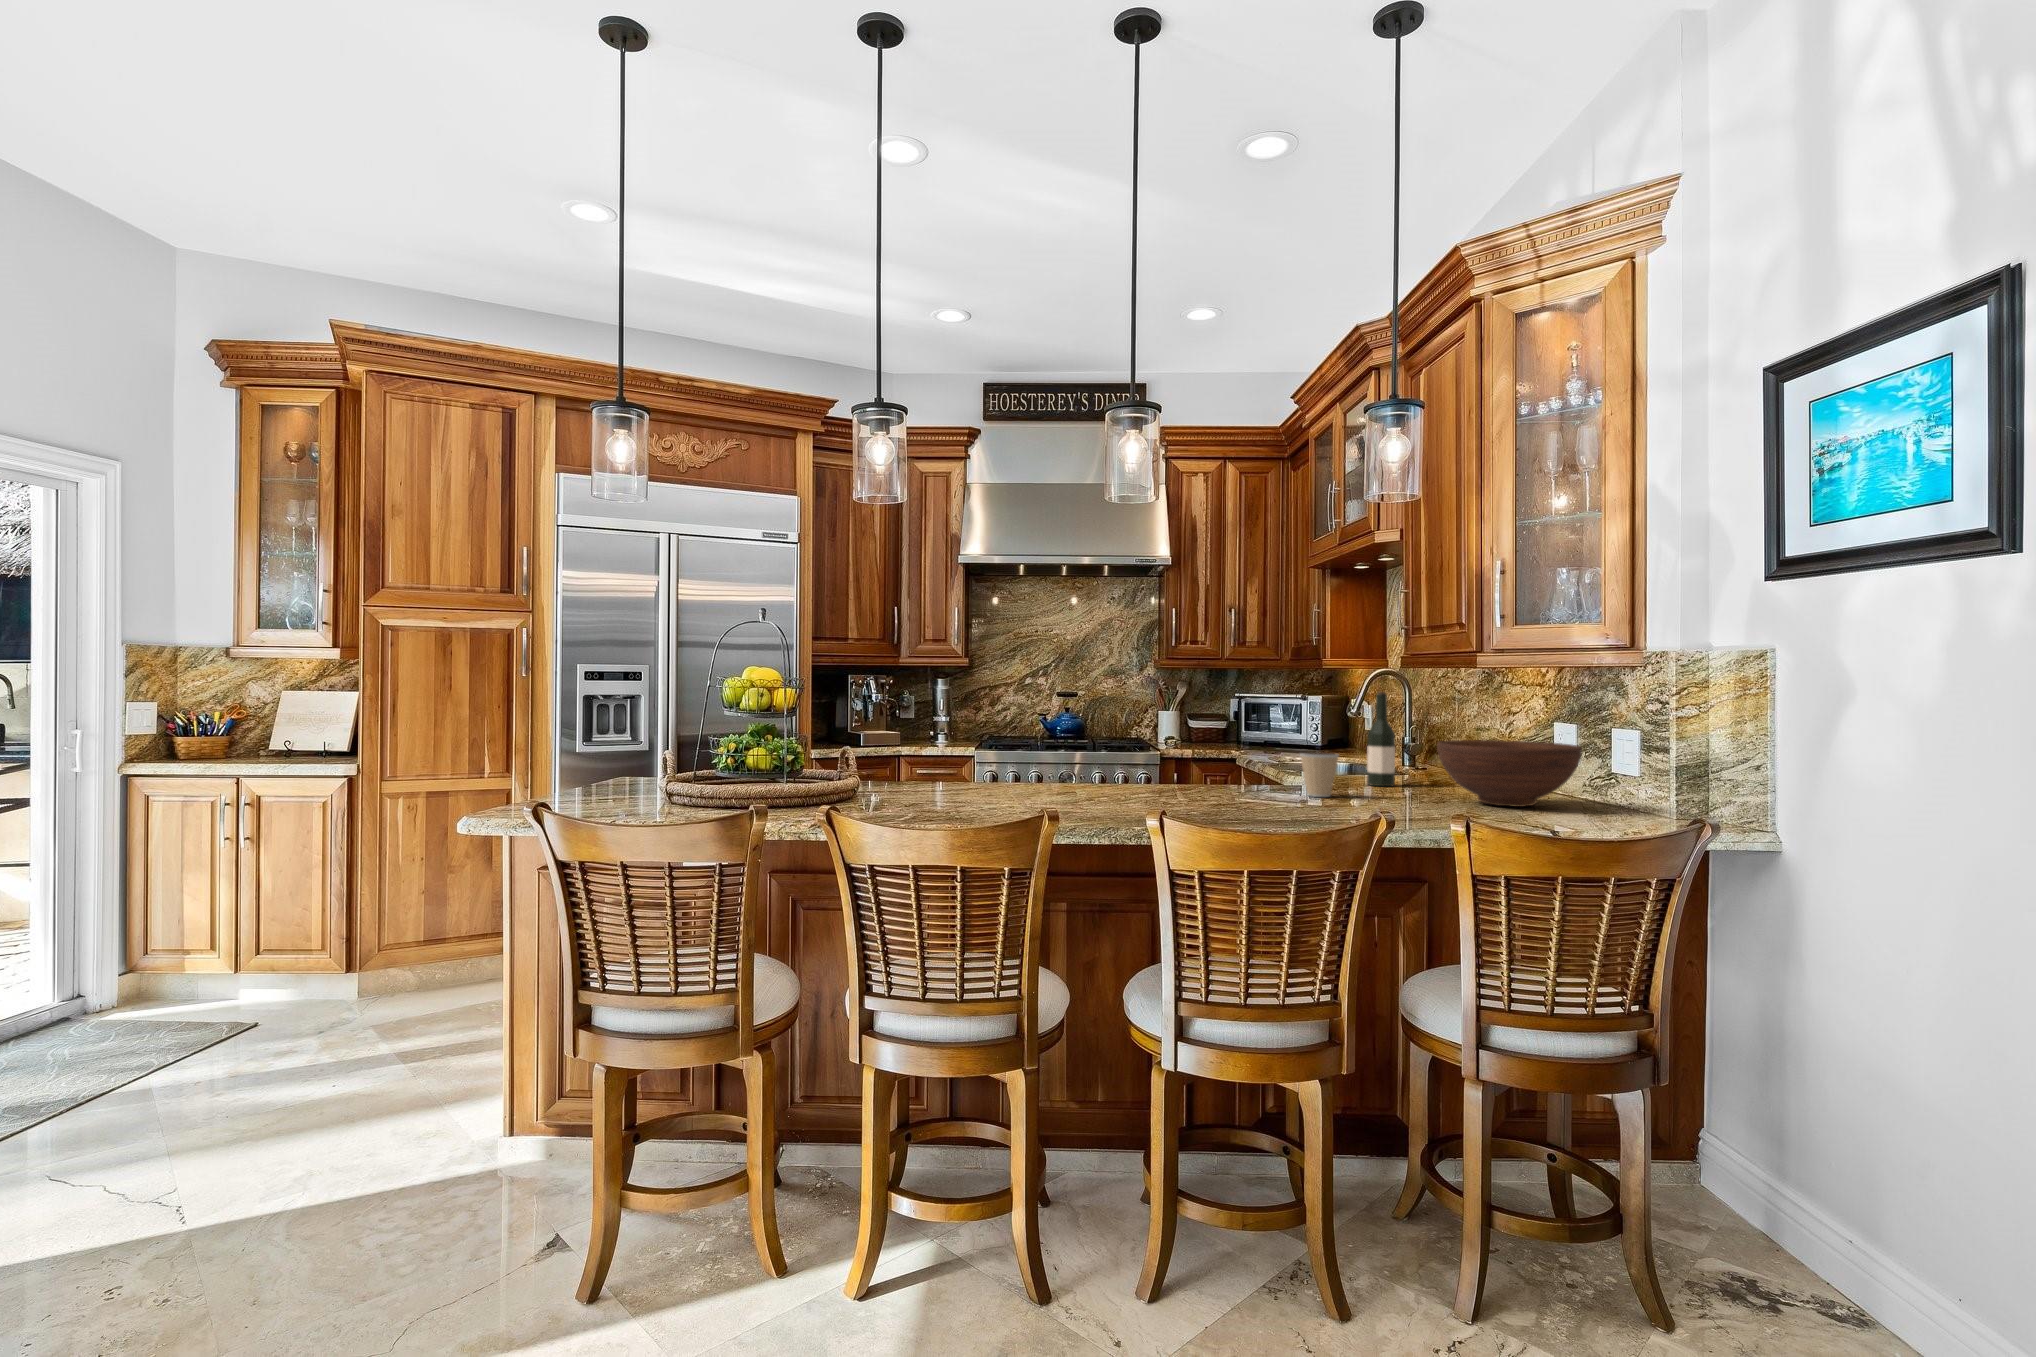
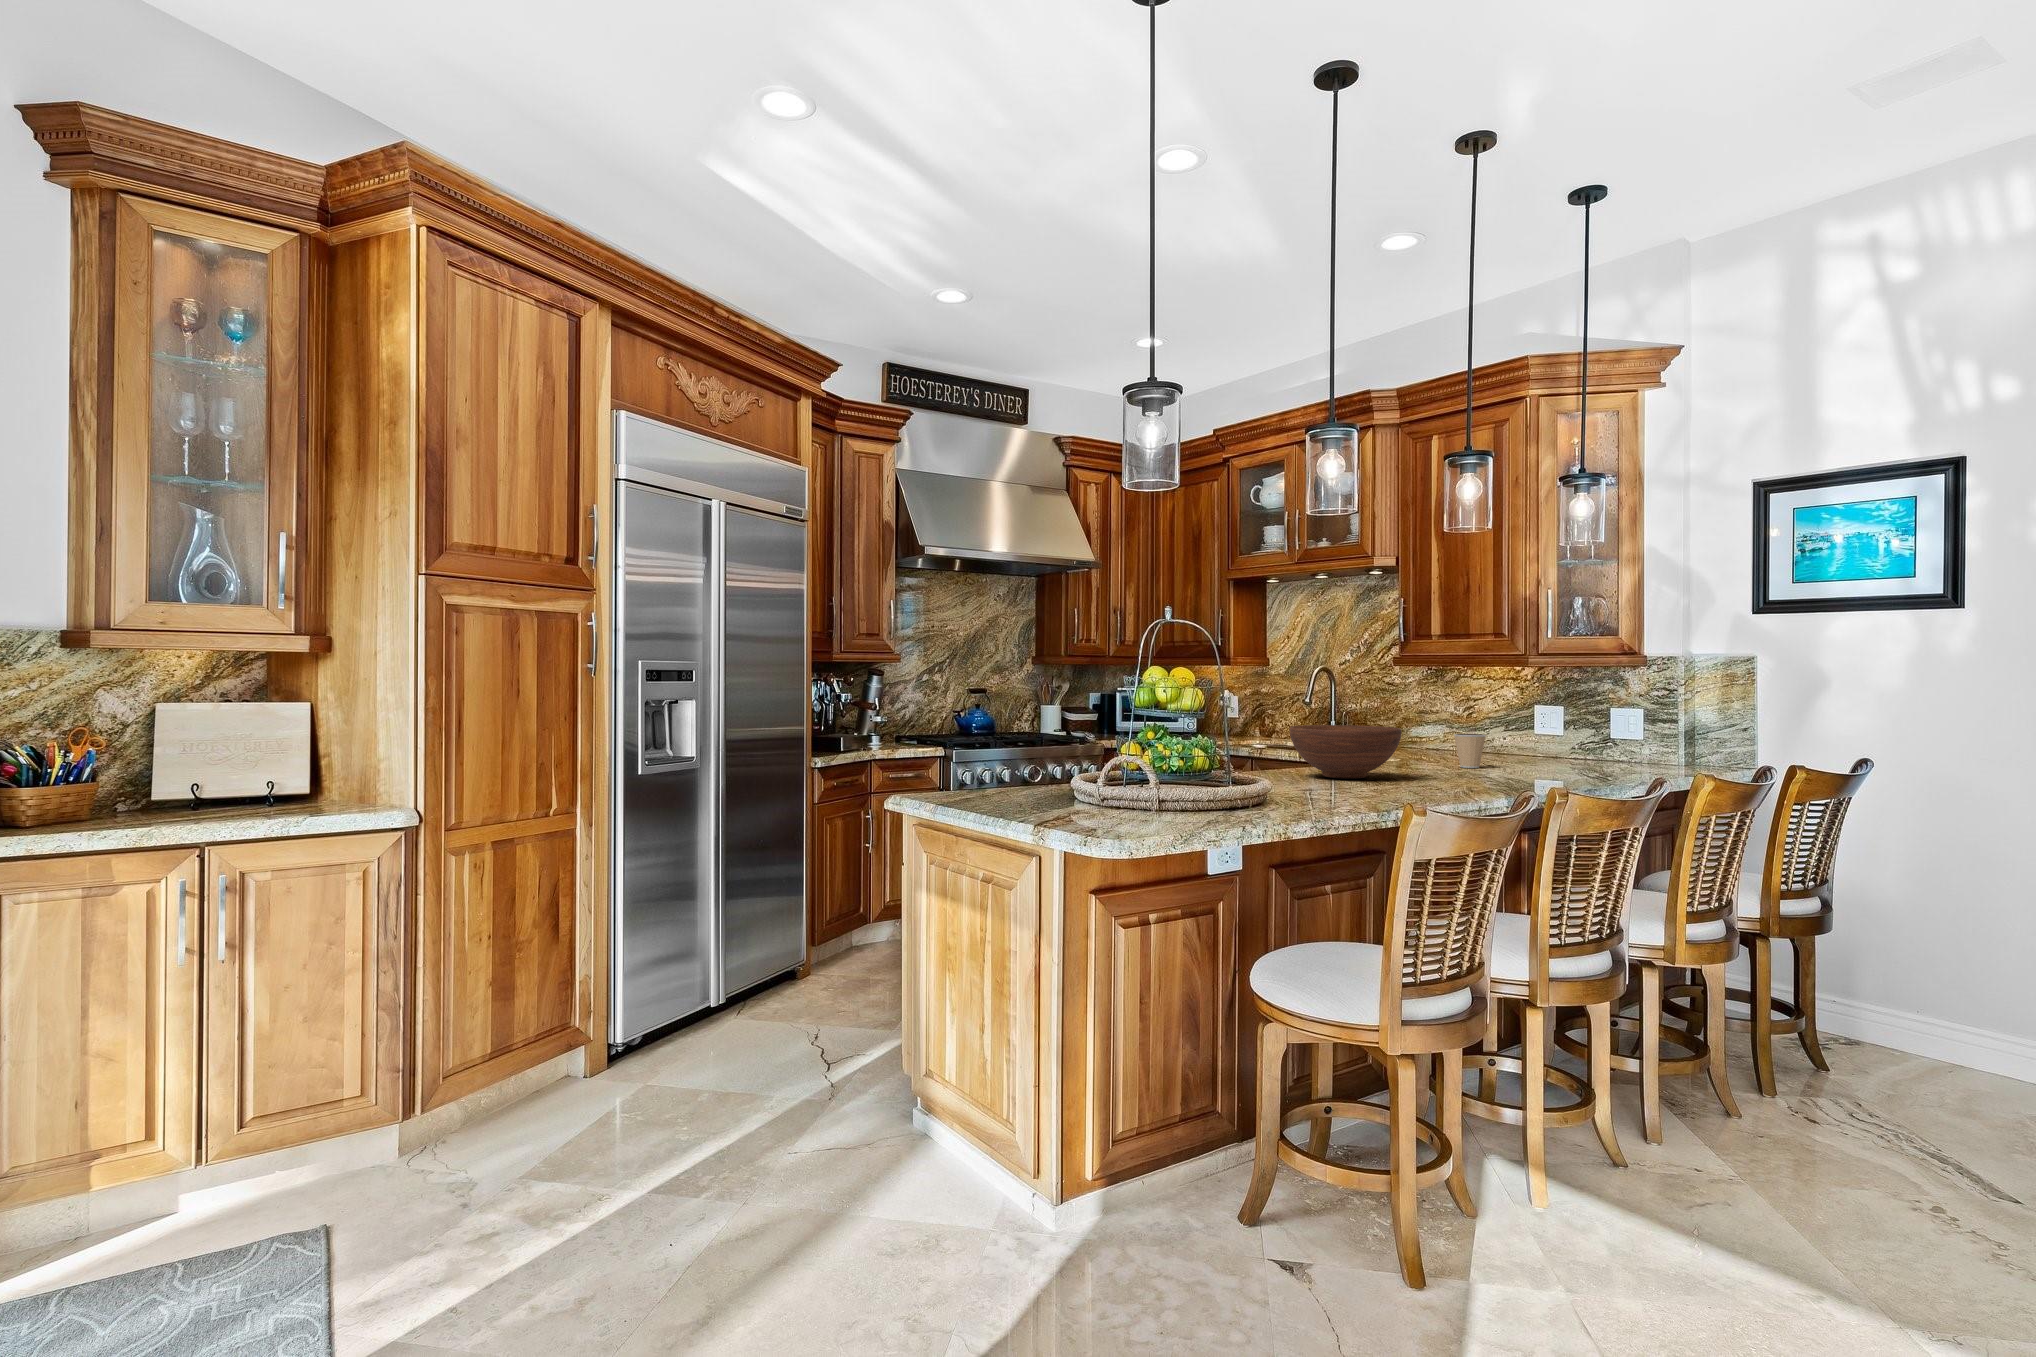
wine bottle: present [1367,692,1395,786] -> none [1426,685,1448,760]
fruit bowl: present [1437,740,1582,807] -> present [1290,725,1402,779]

